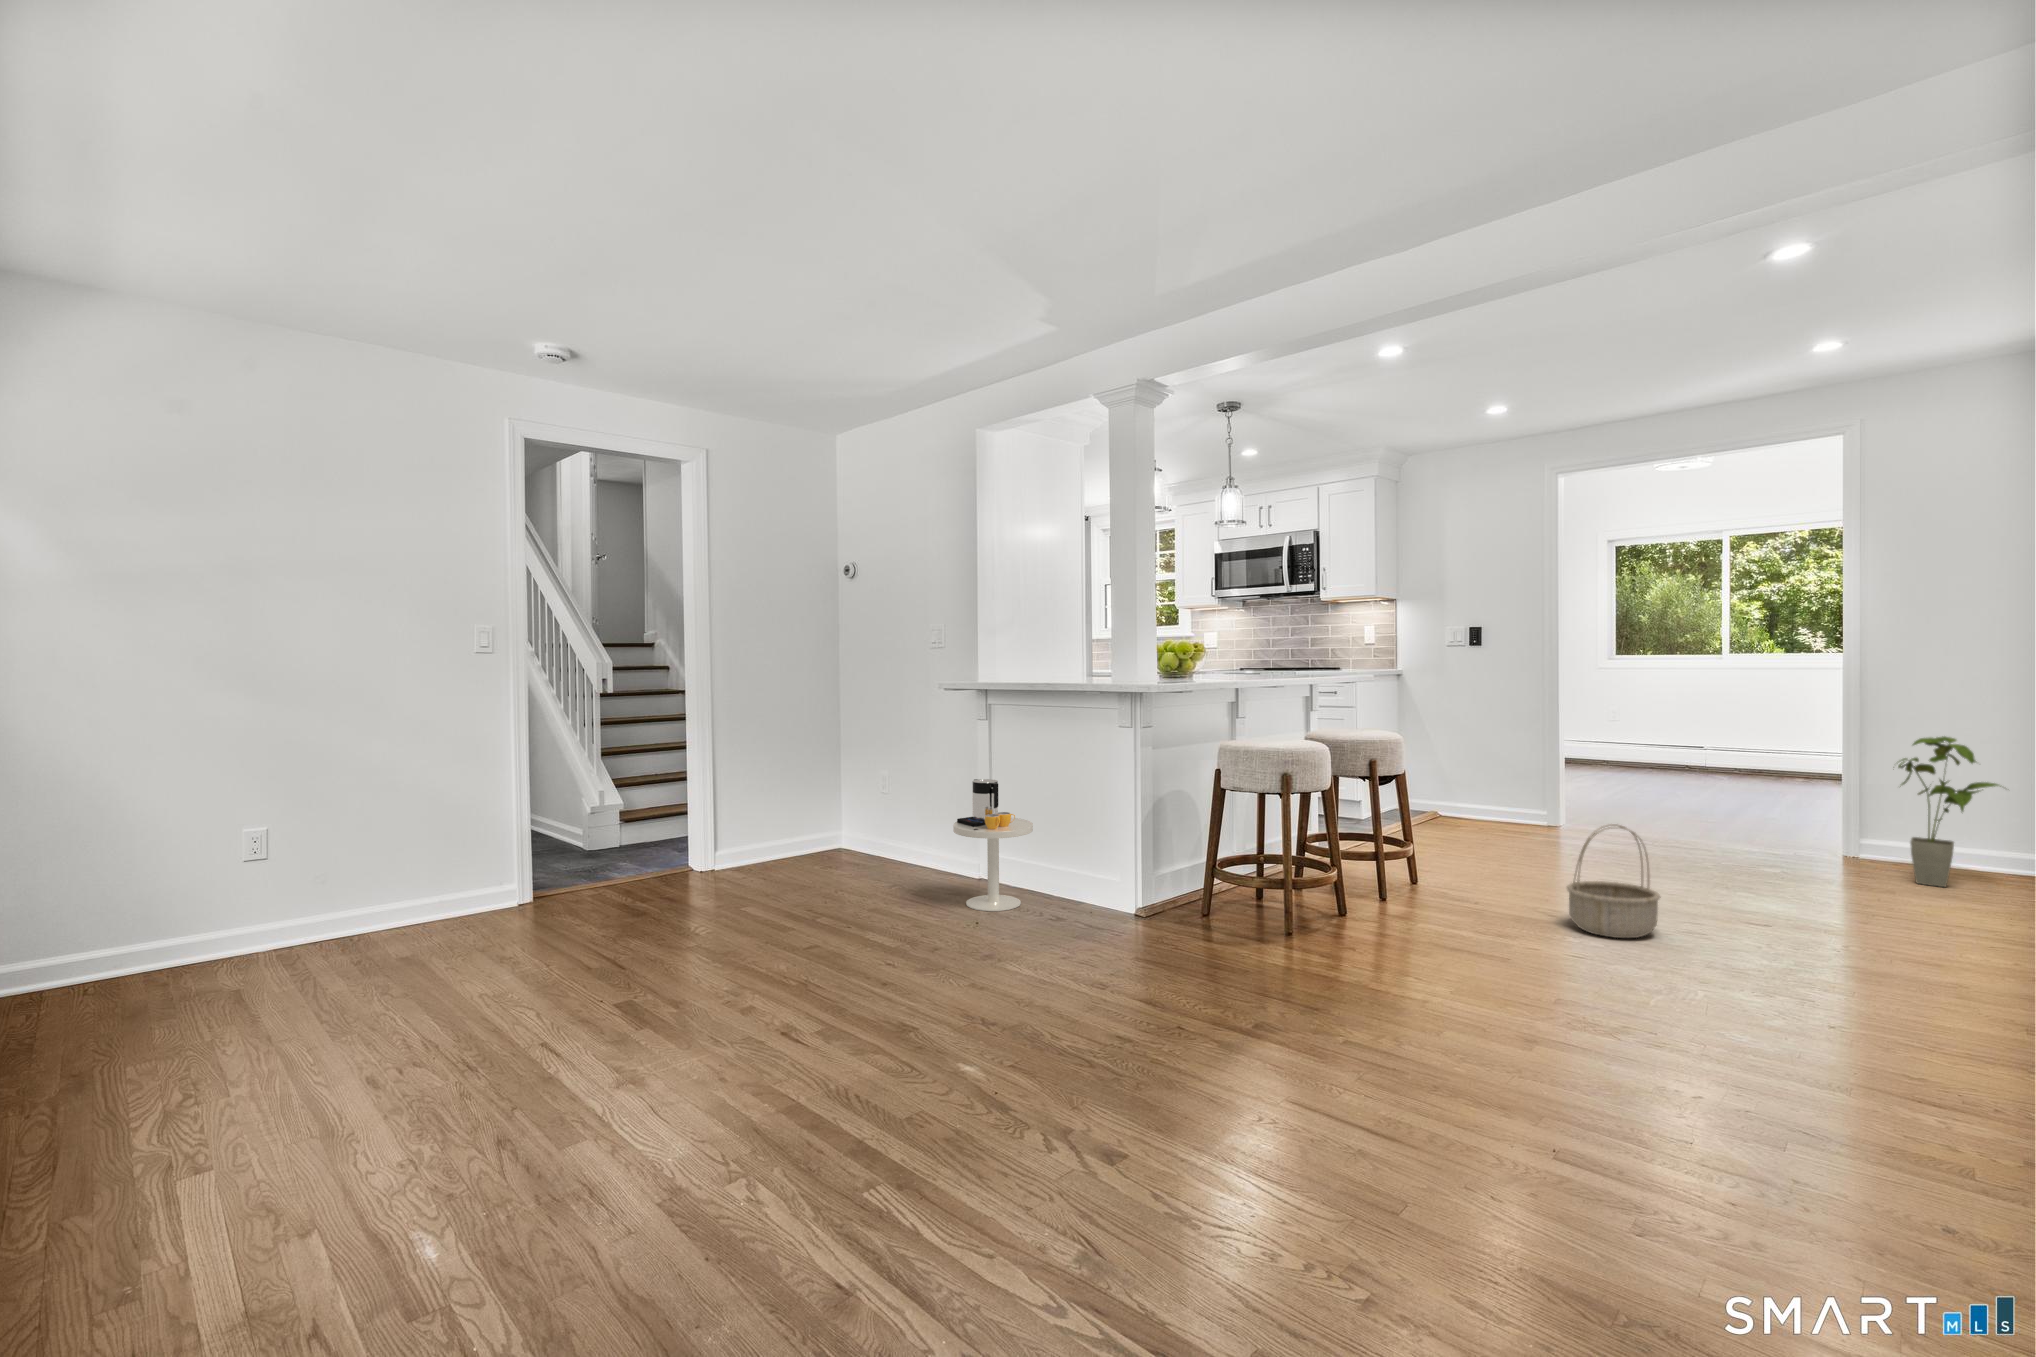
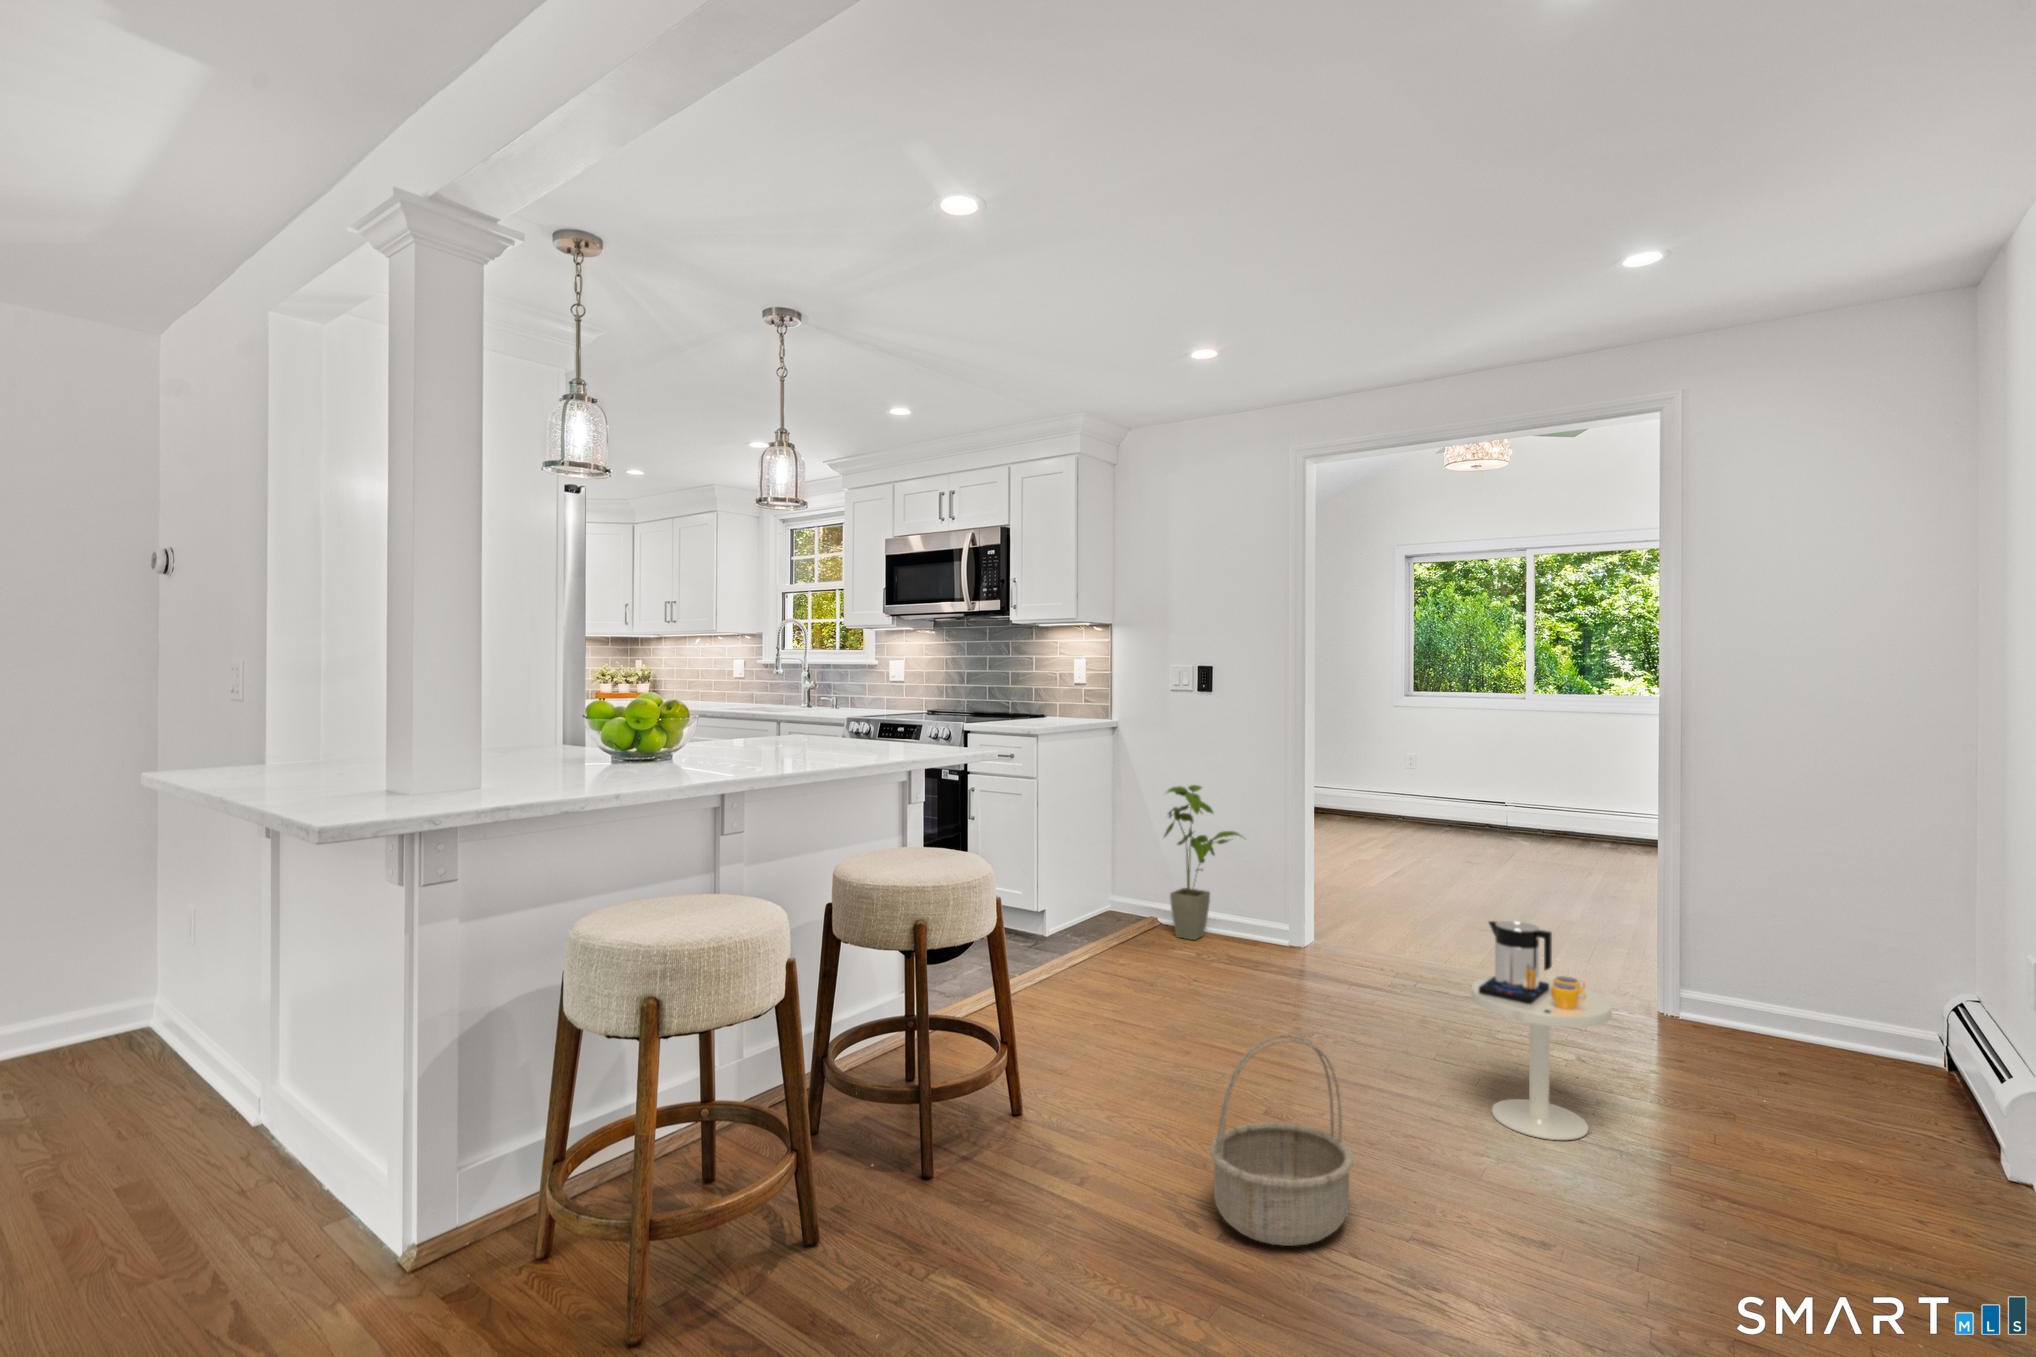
house plant: present [1898,736,2001,887] -> present [1164,785,1241,940]
side table: present [953,779,1033,911] -> present [1471,921,1612,1140]

